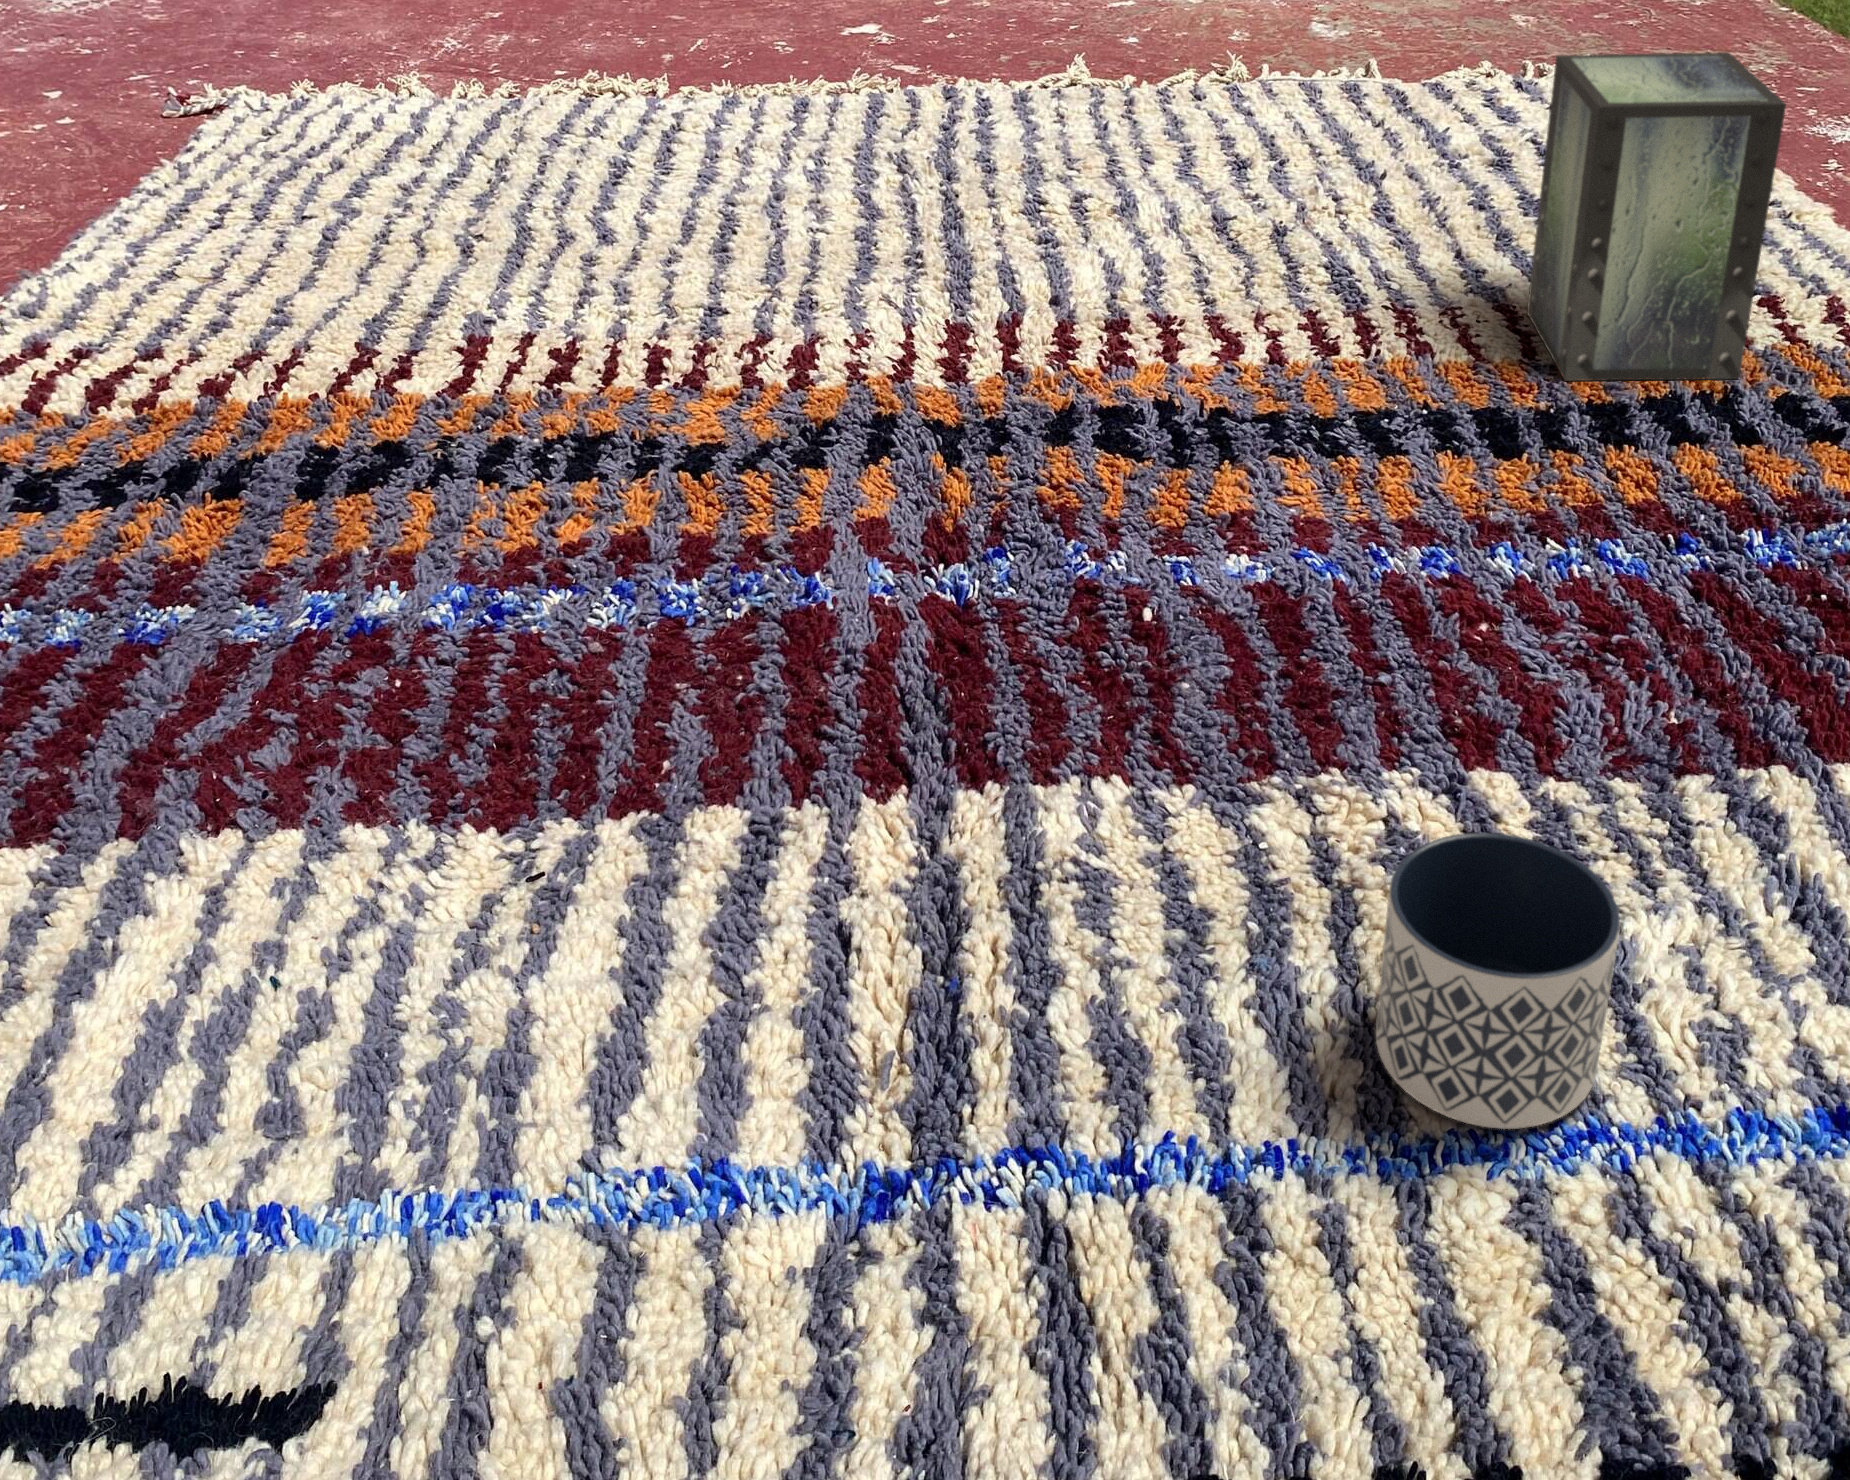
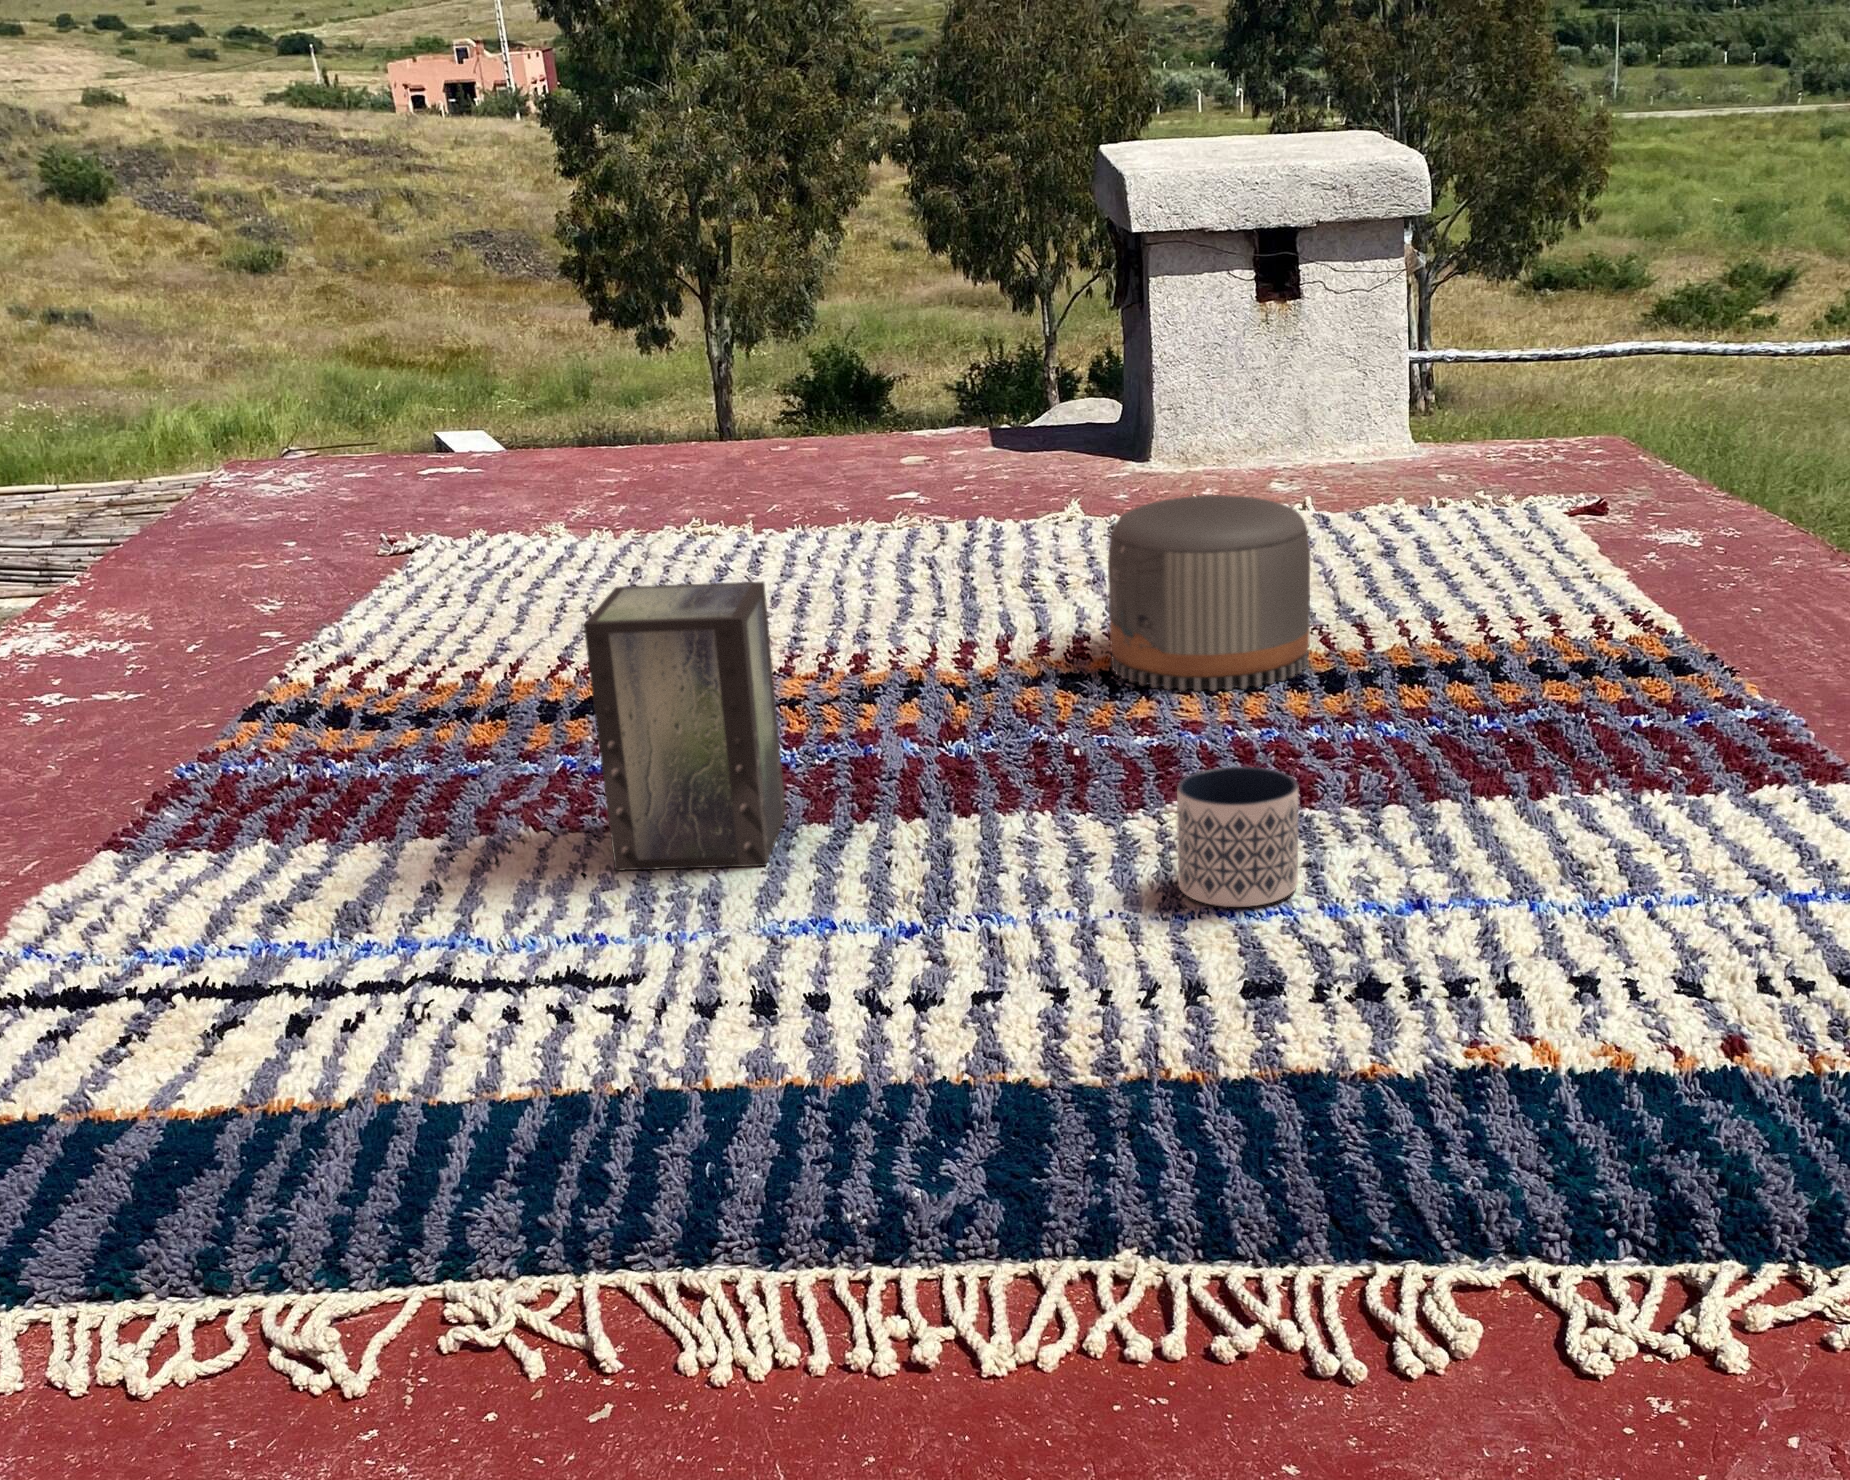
storage box: present [1527,52,1786,381] -> present [584,582,786,870]
pouf: none [1164,147,1467,458] -> present [1108,495,1310,691]

